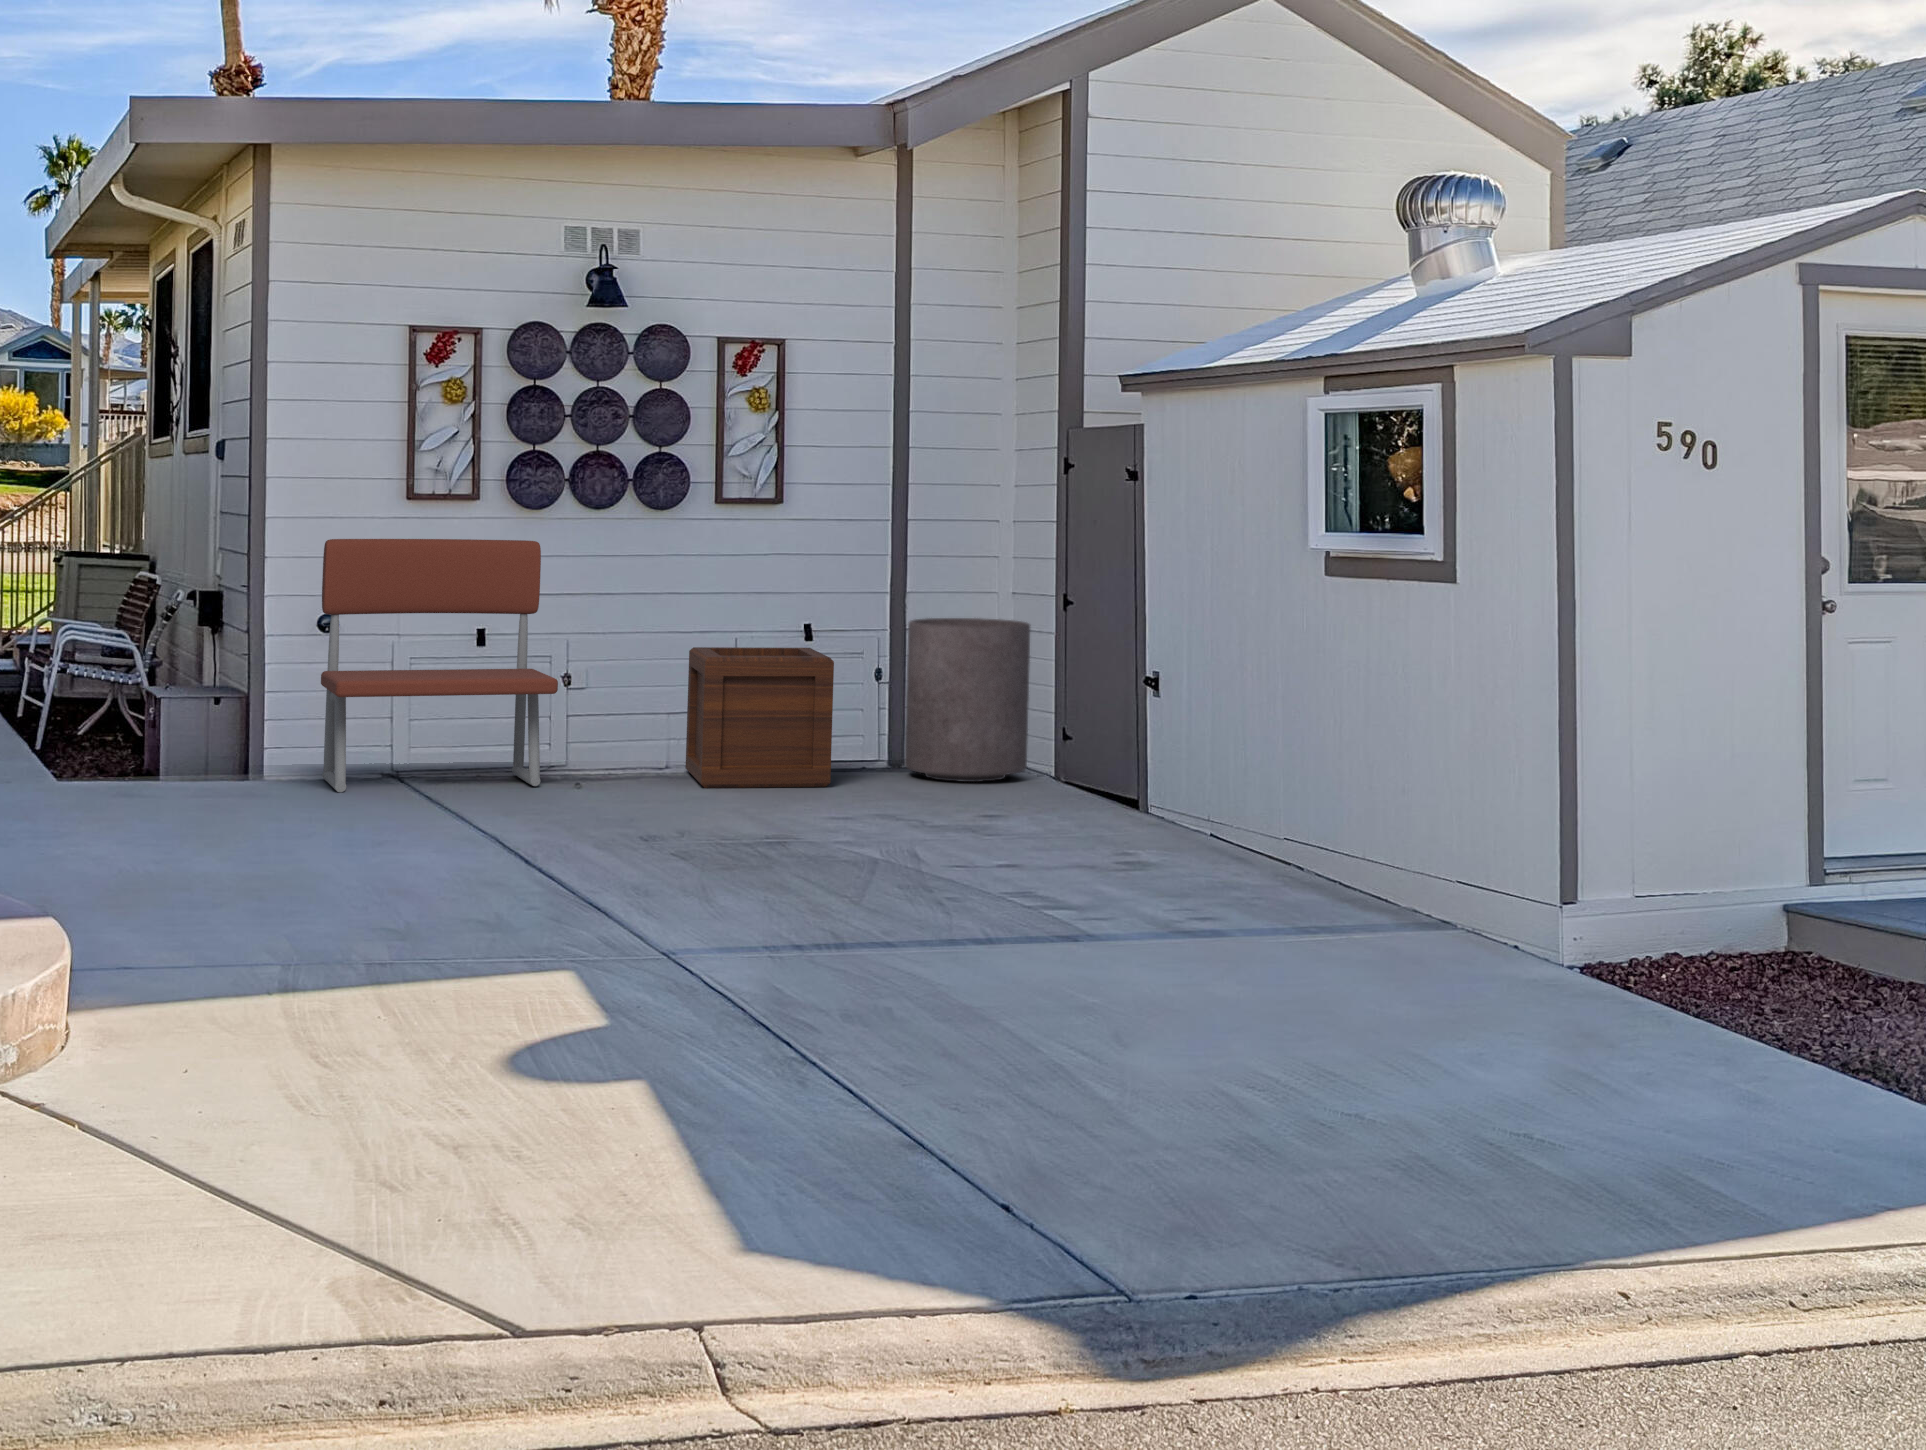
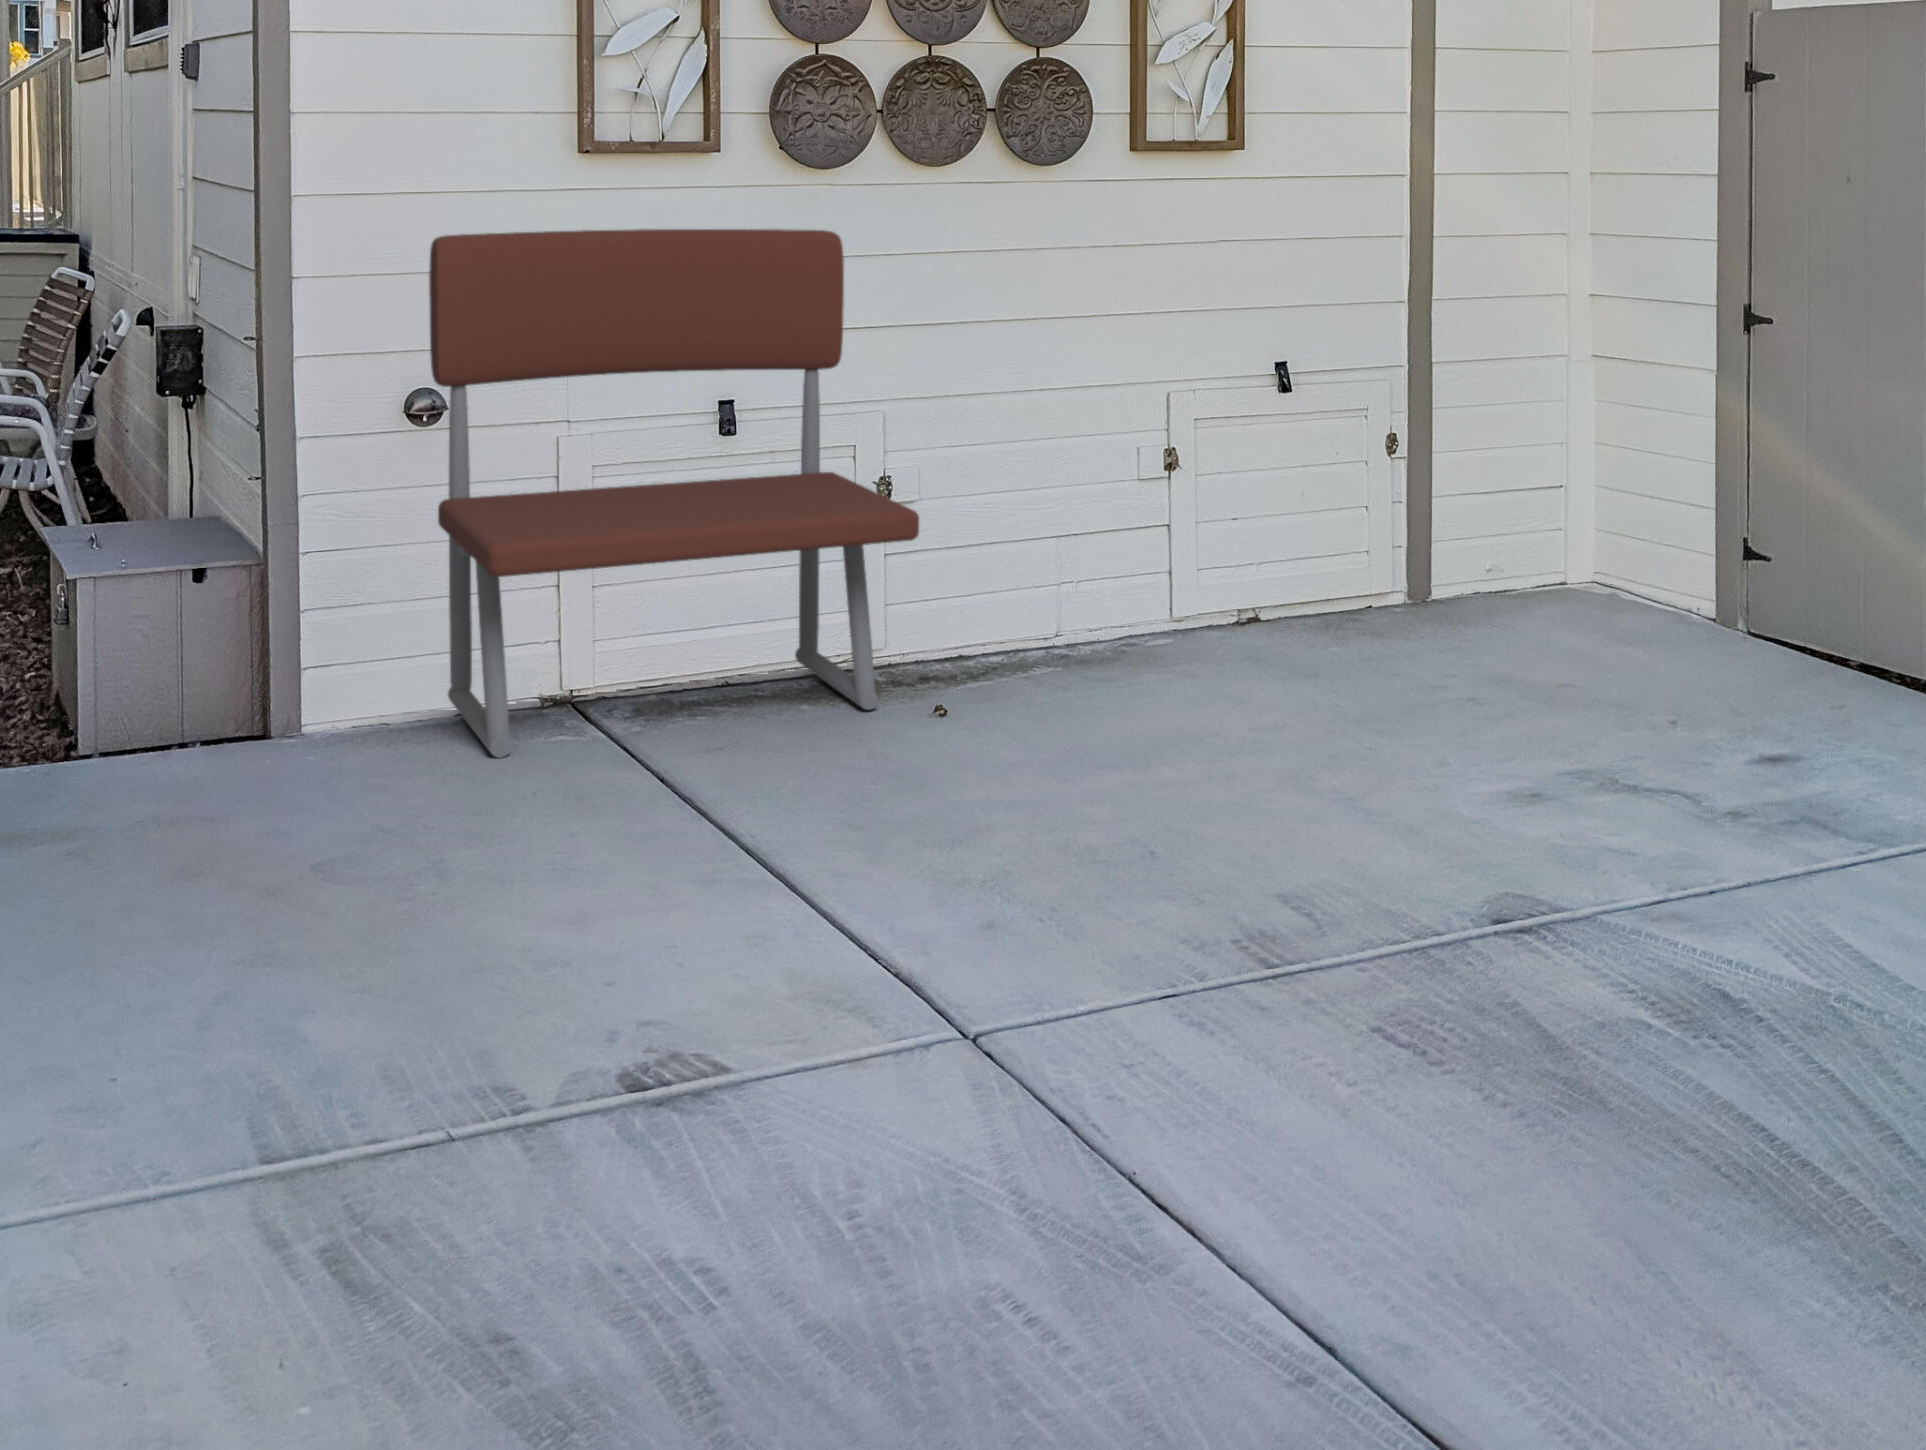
trash can: present [904,618,1030,782] -> none [1449,348,1682,644]
wooden crate: present [686,647,834,788] -> none [1085,409,1401,695]

